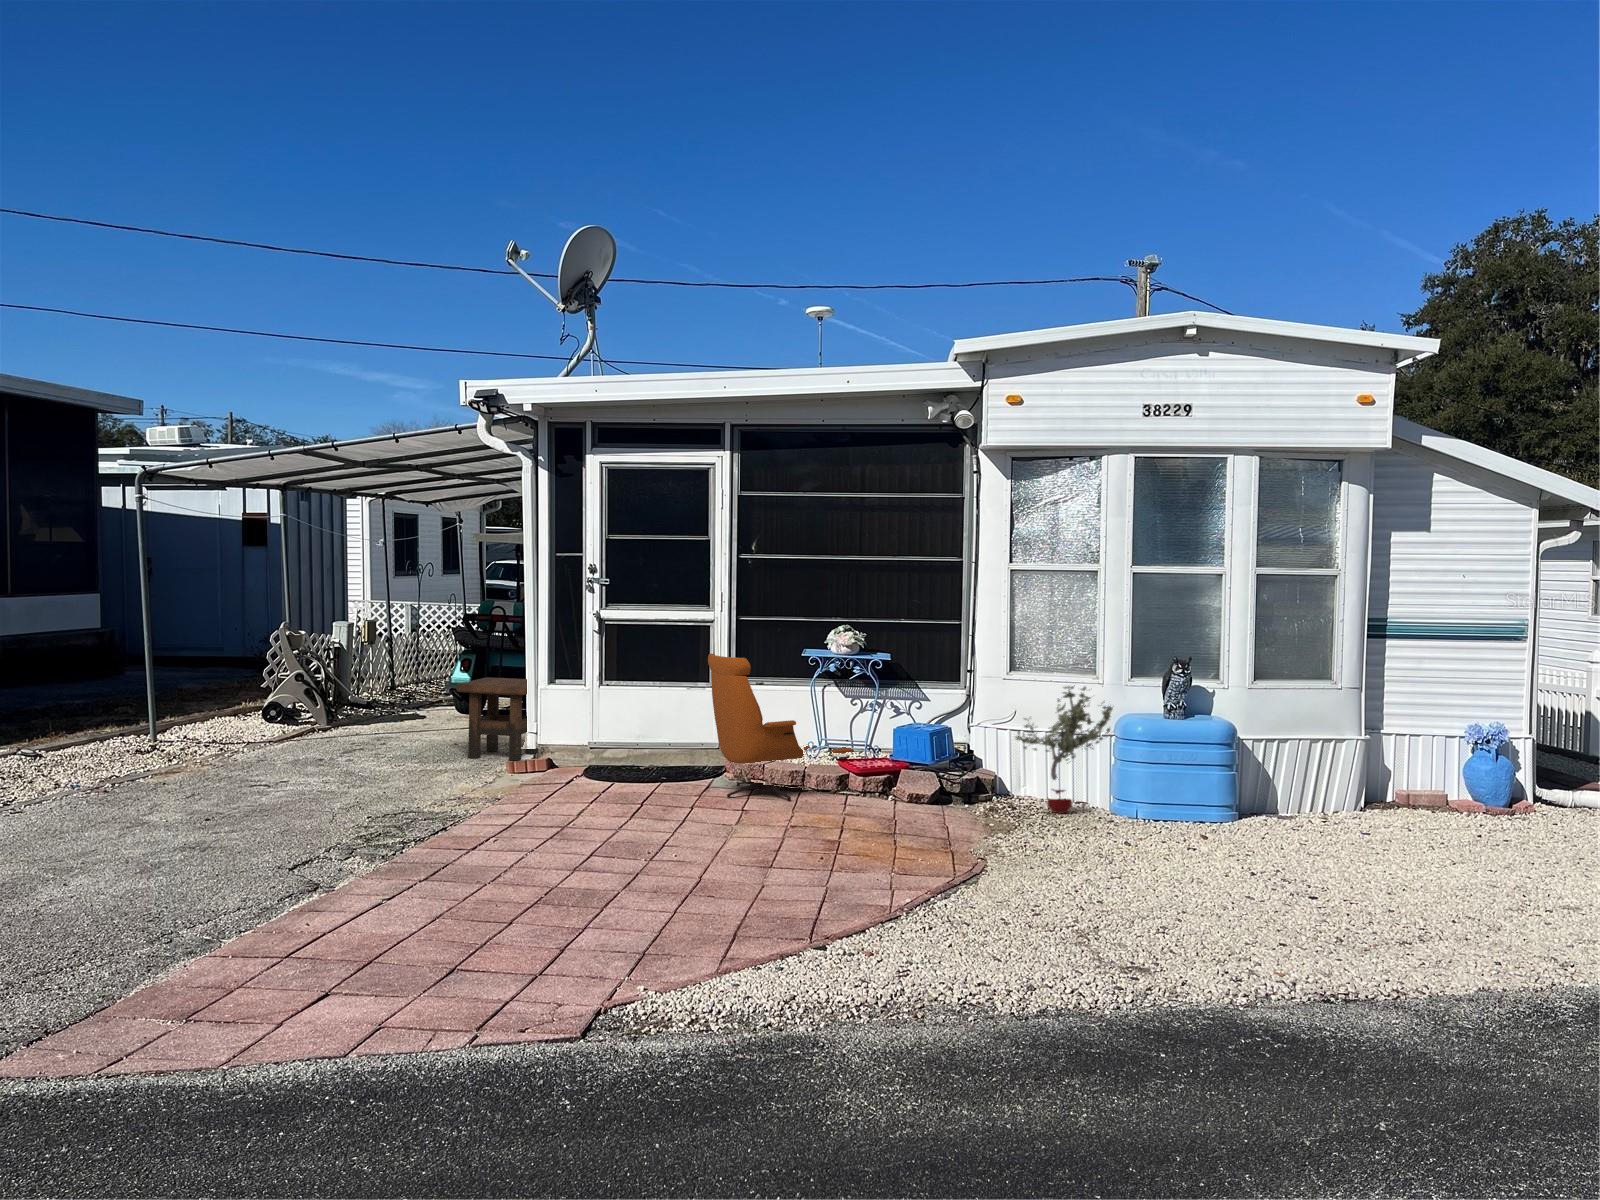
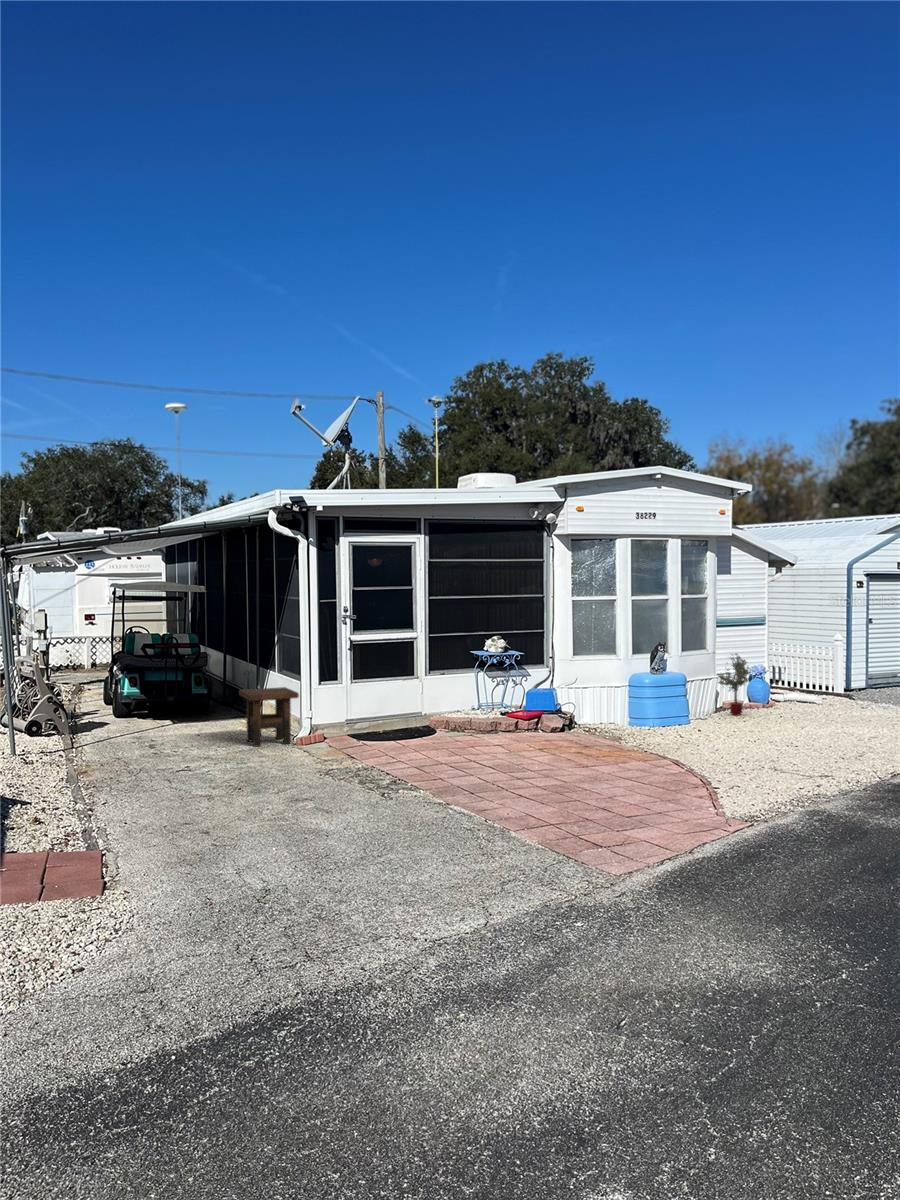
lounge chair: present [708,654,854,800] -> none [454,659,510,744]
potted tree: present [1016,685,1113,813] -> present [718,654,749,715]

